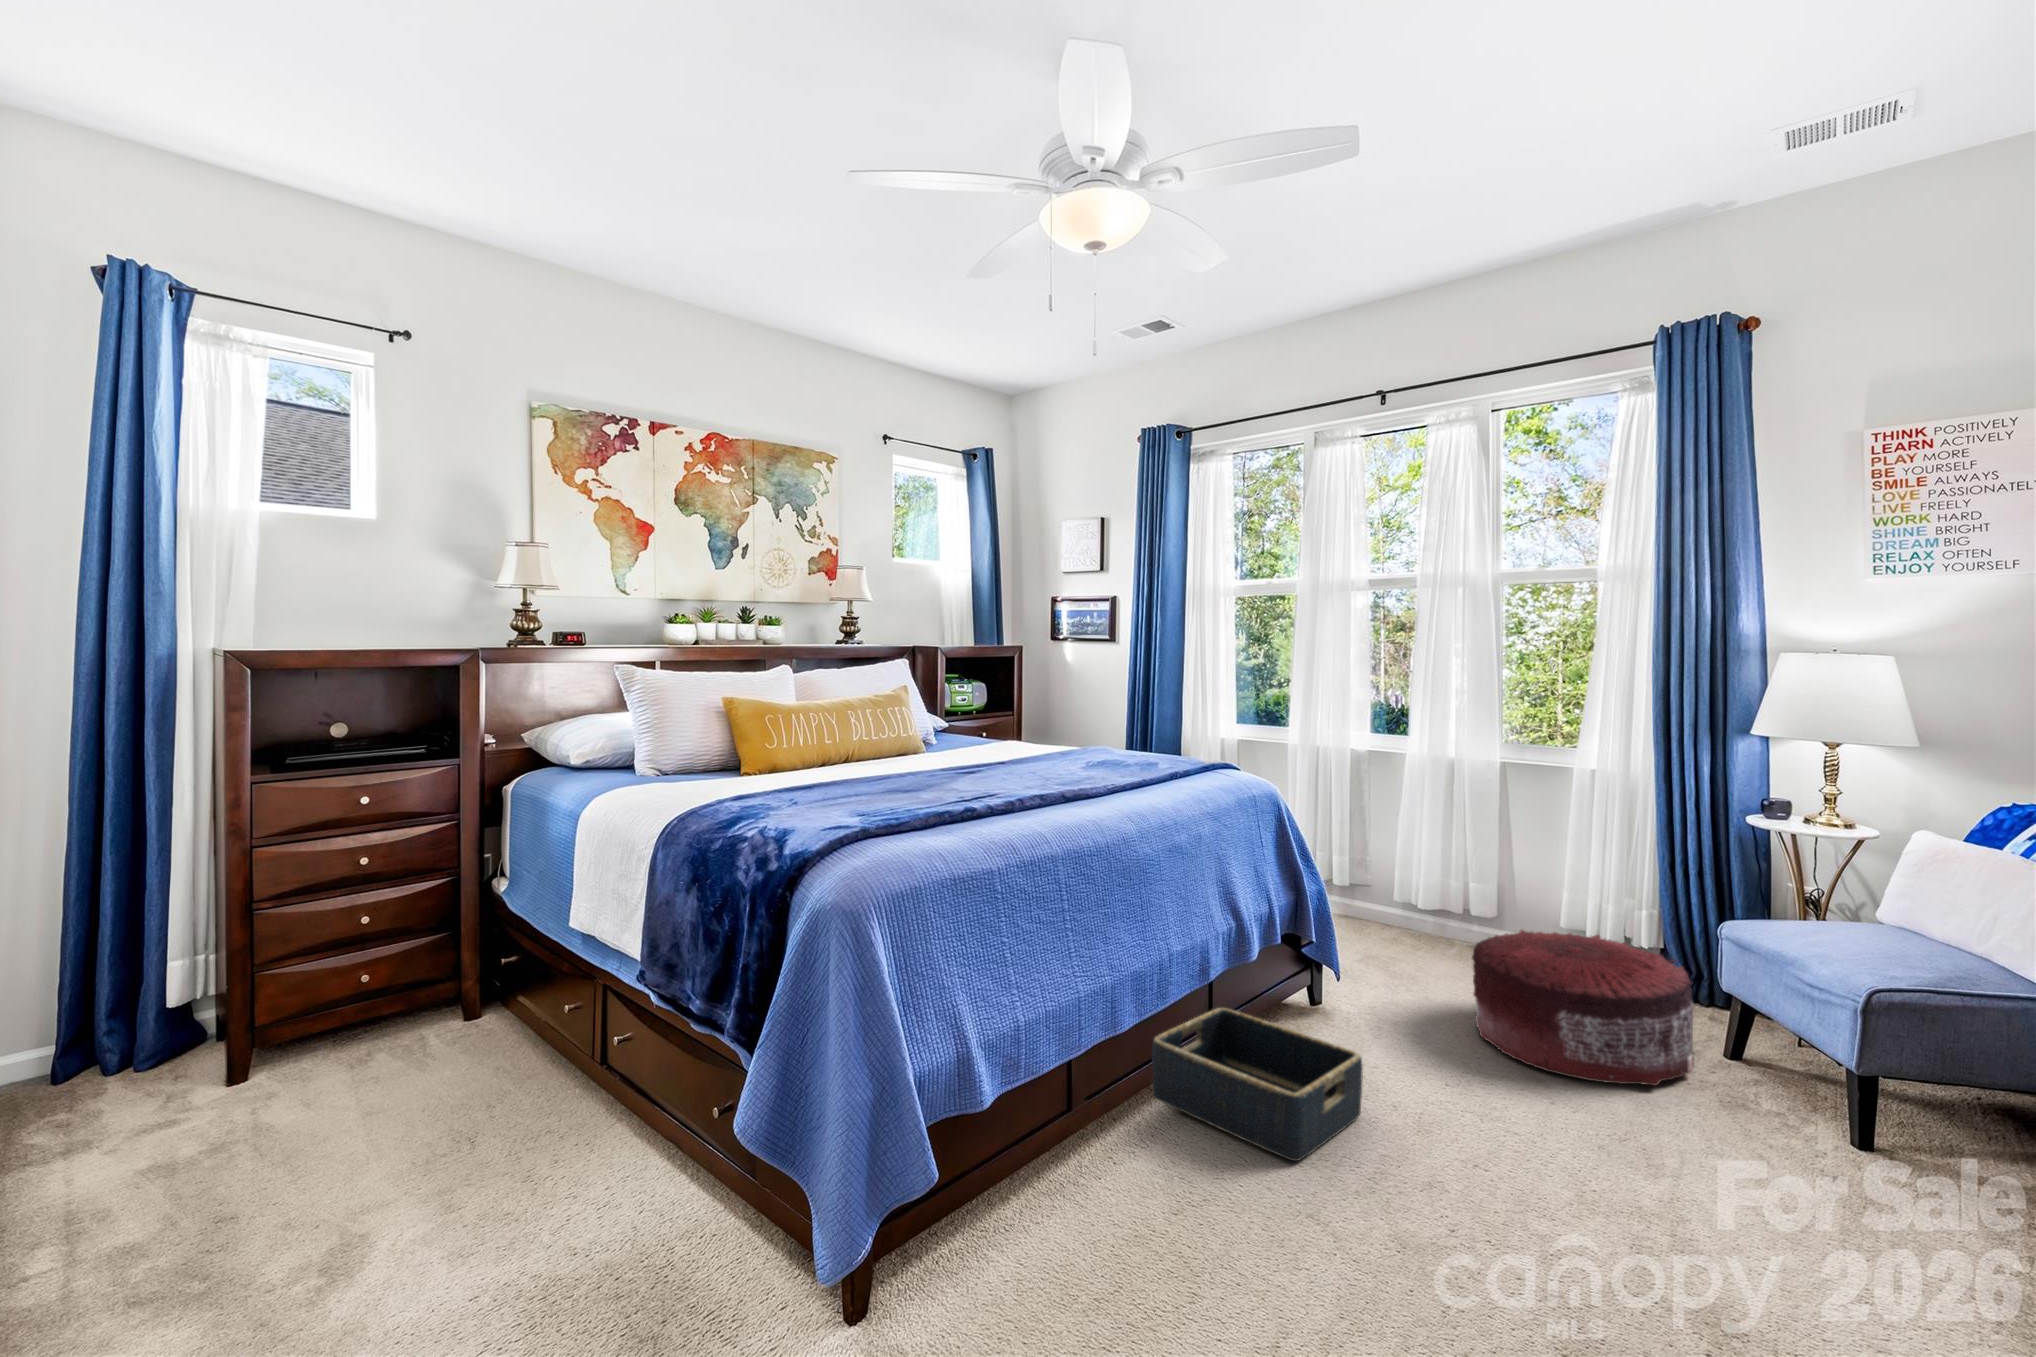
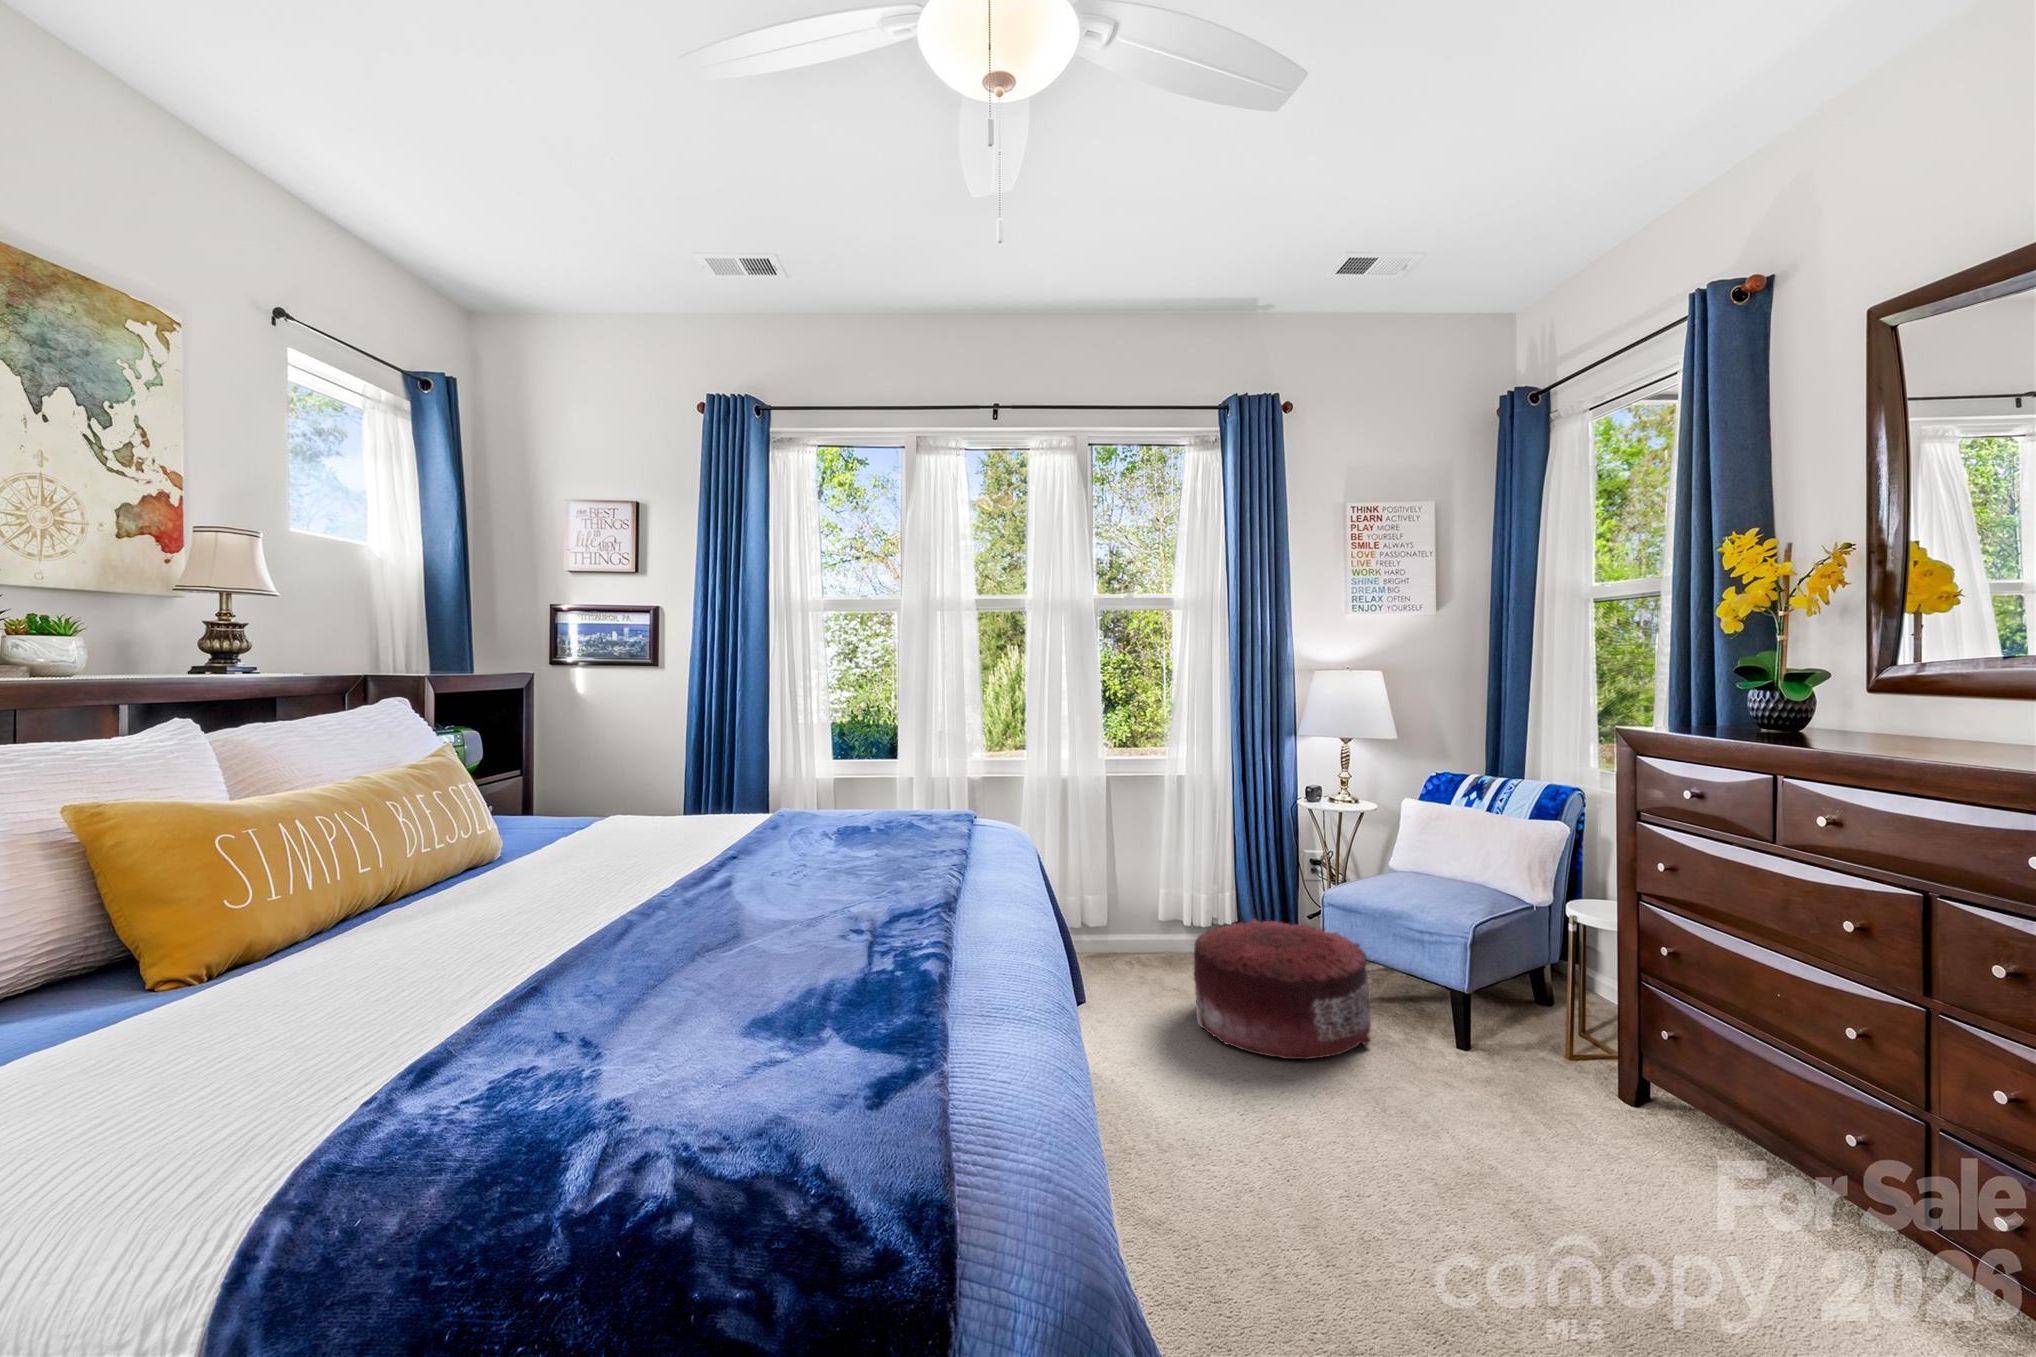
basket: present [1152,1008,1363,1161] -> none [1088,1113,1319,1283]

